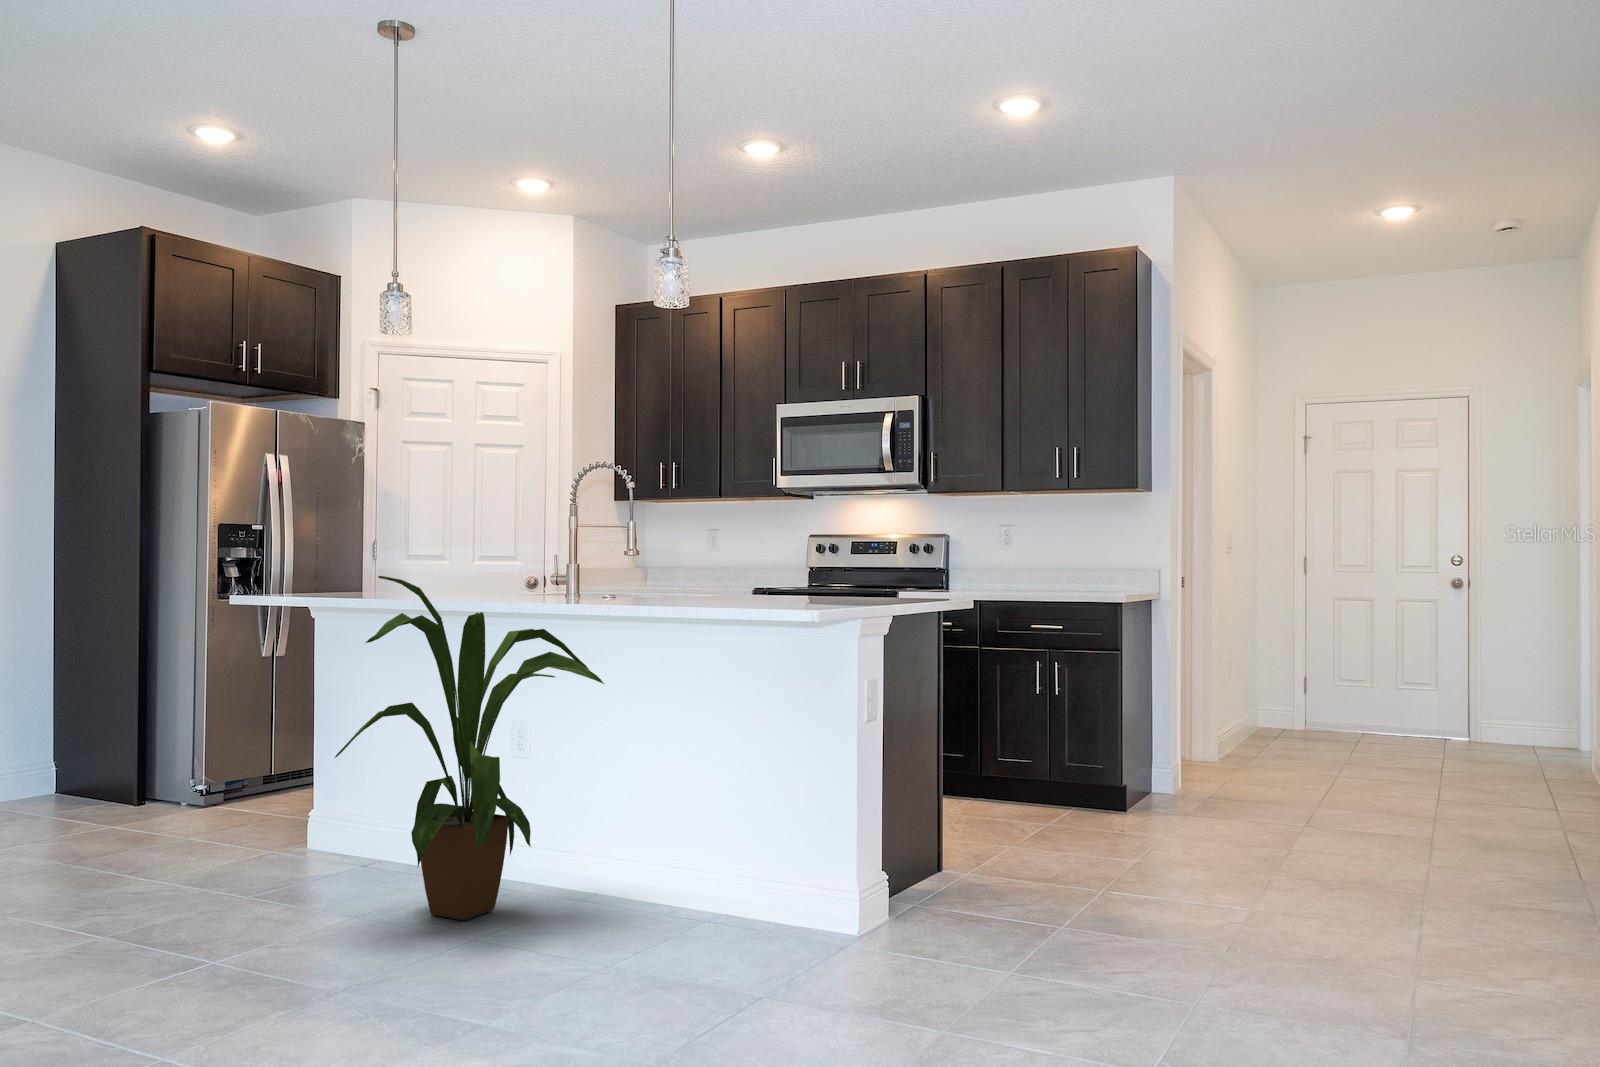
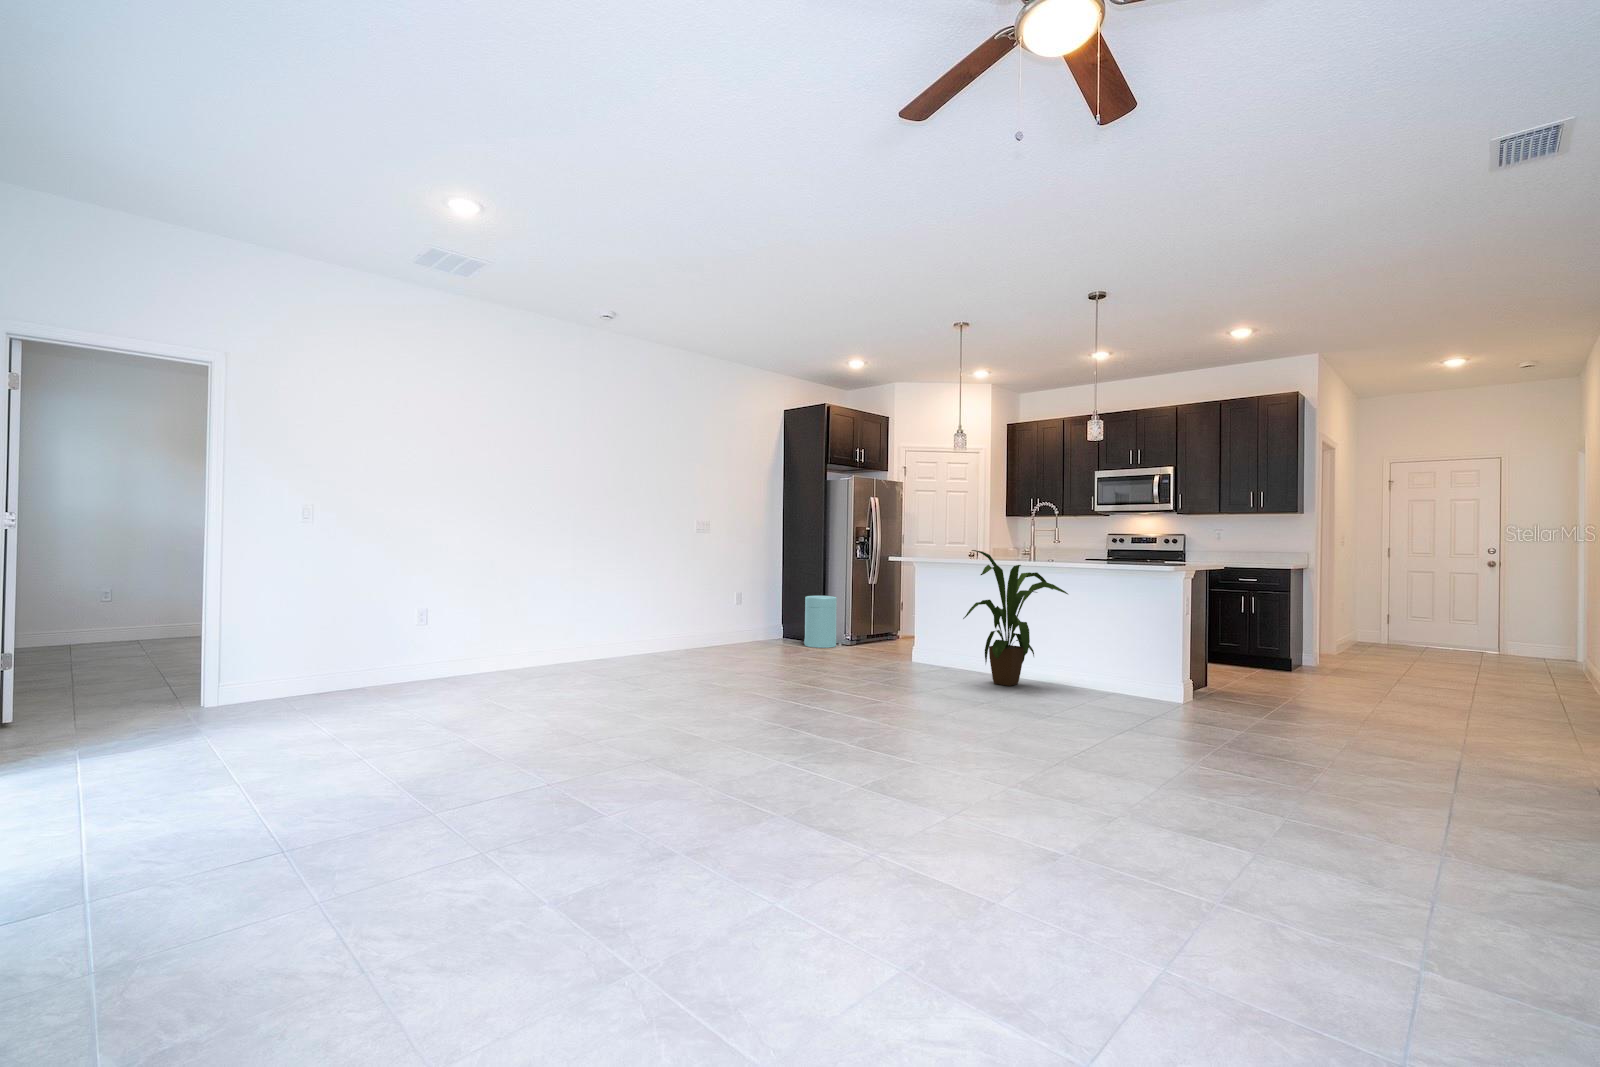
trash can: none [77,688,168,818] -> present [801,596,837,648]

